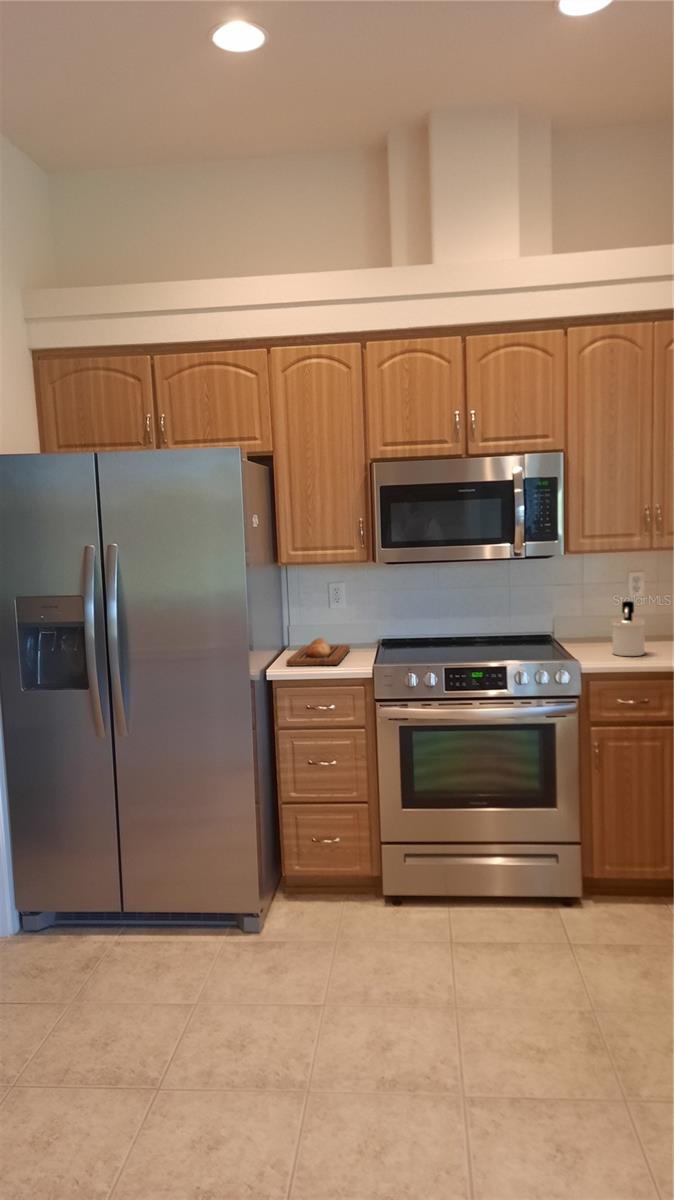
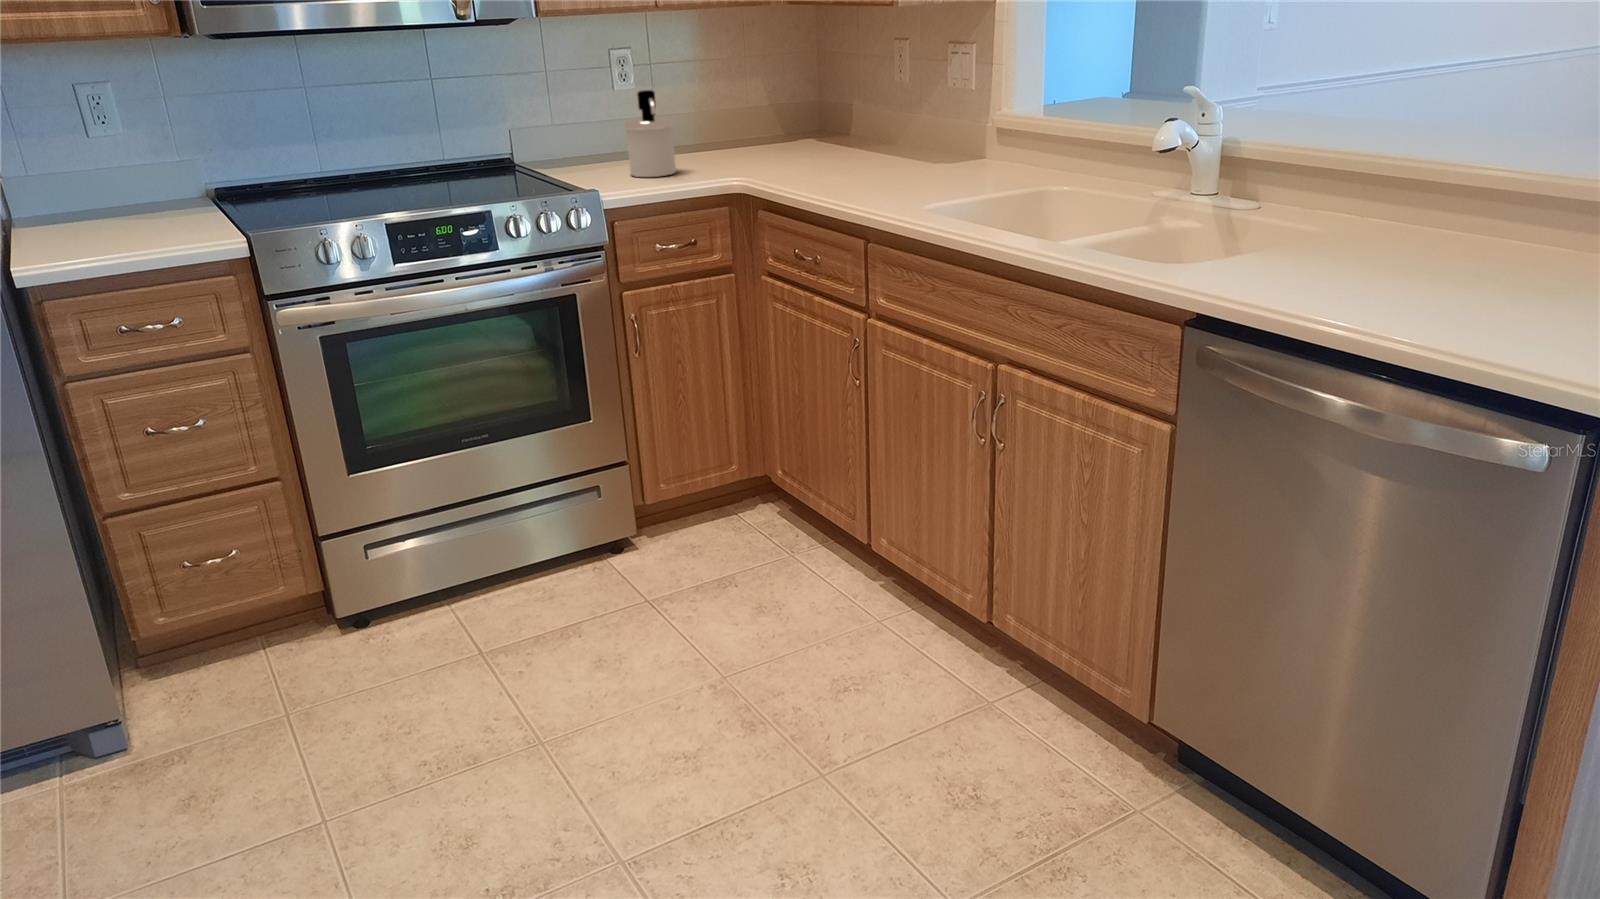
bread loaf: present [286,638,350,666] -> none [48,197,168,256]

